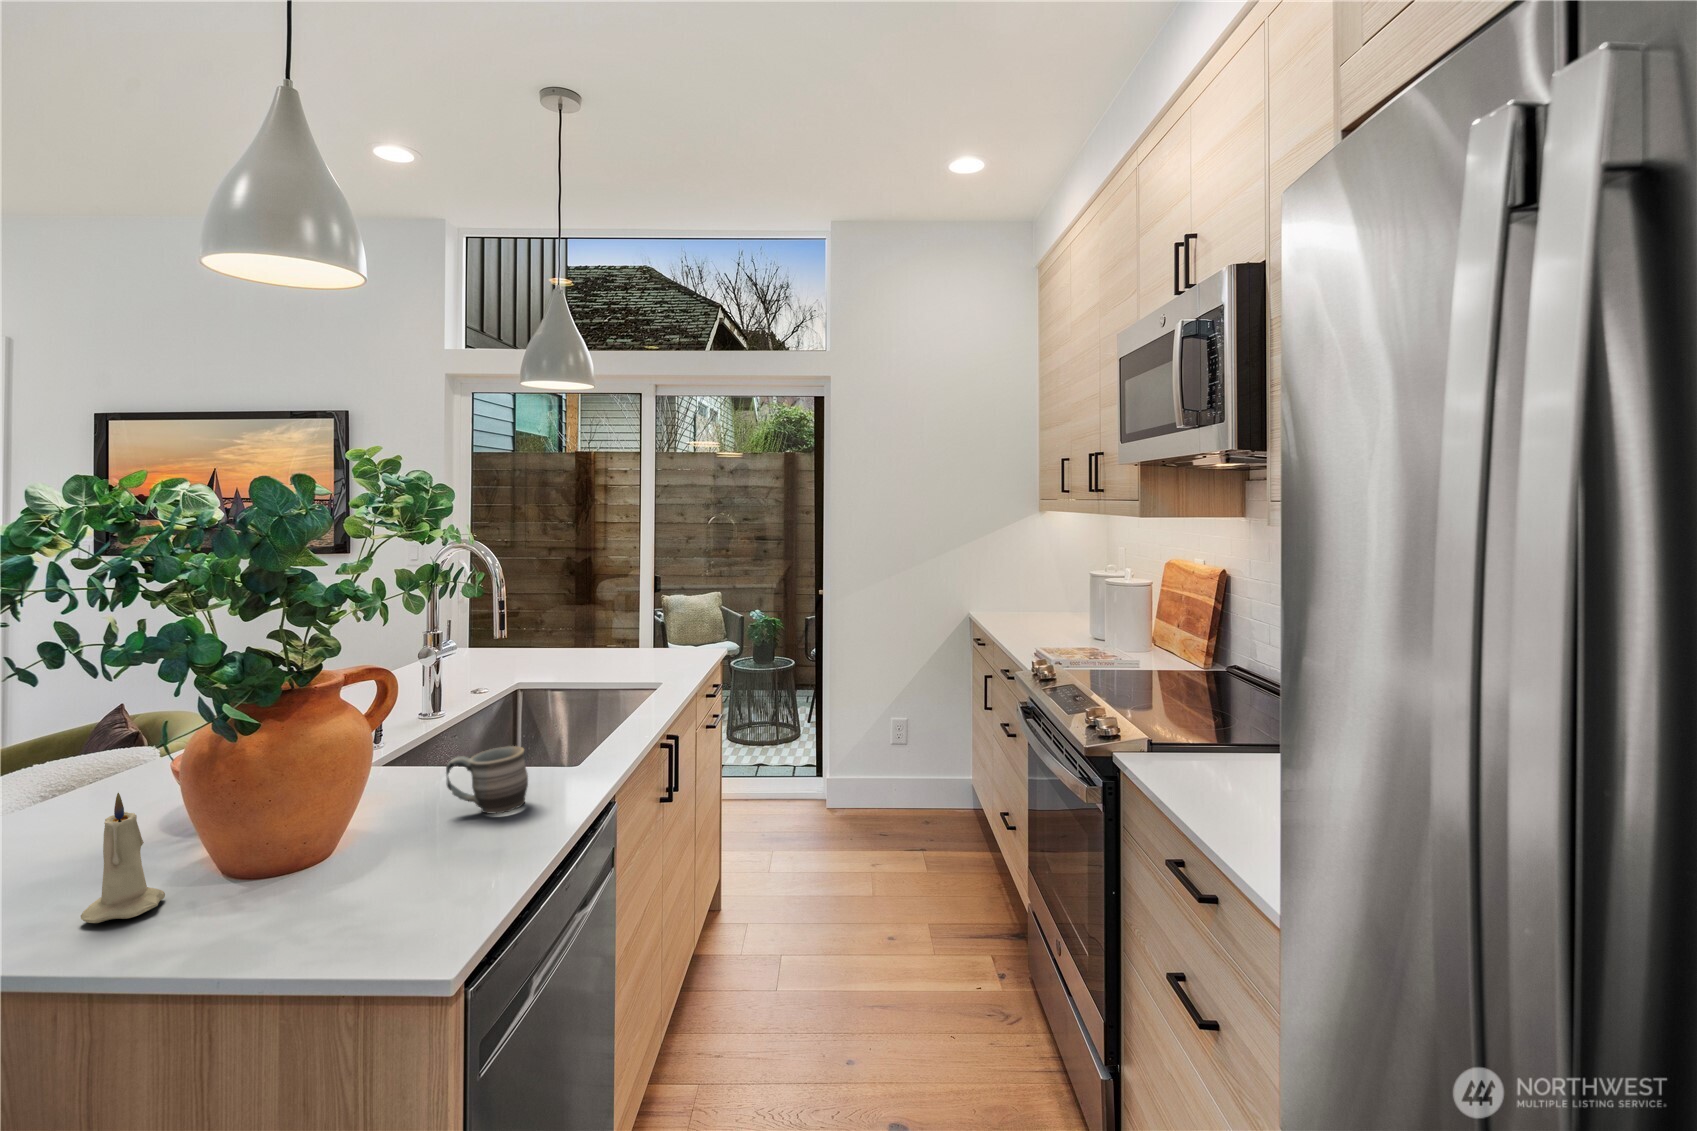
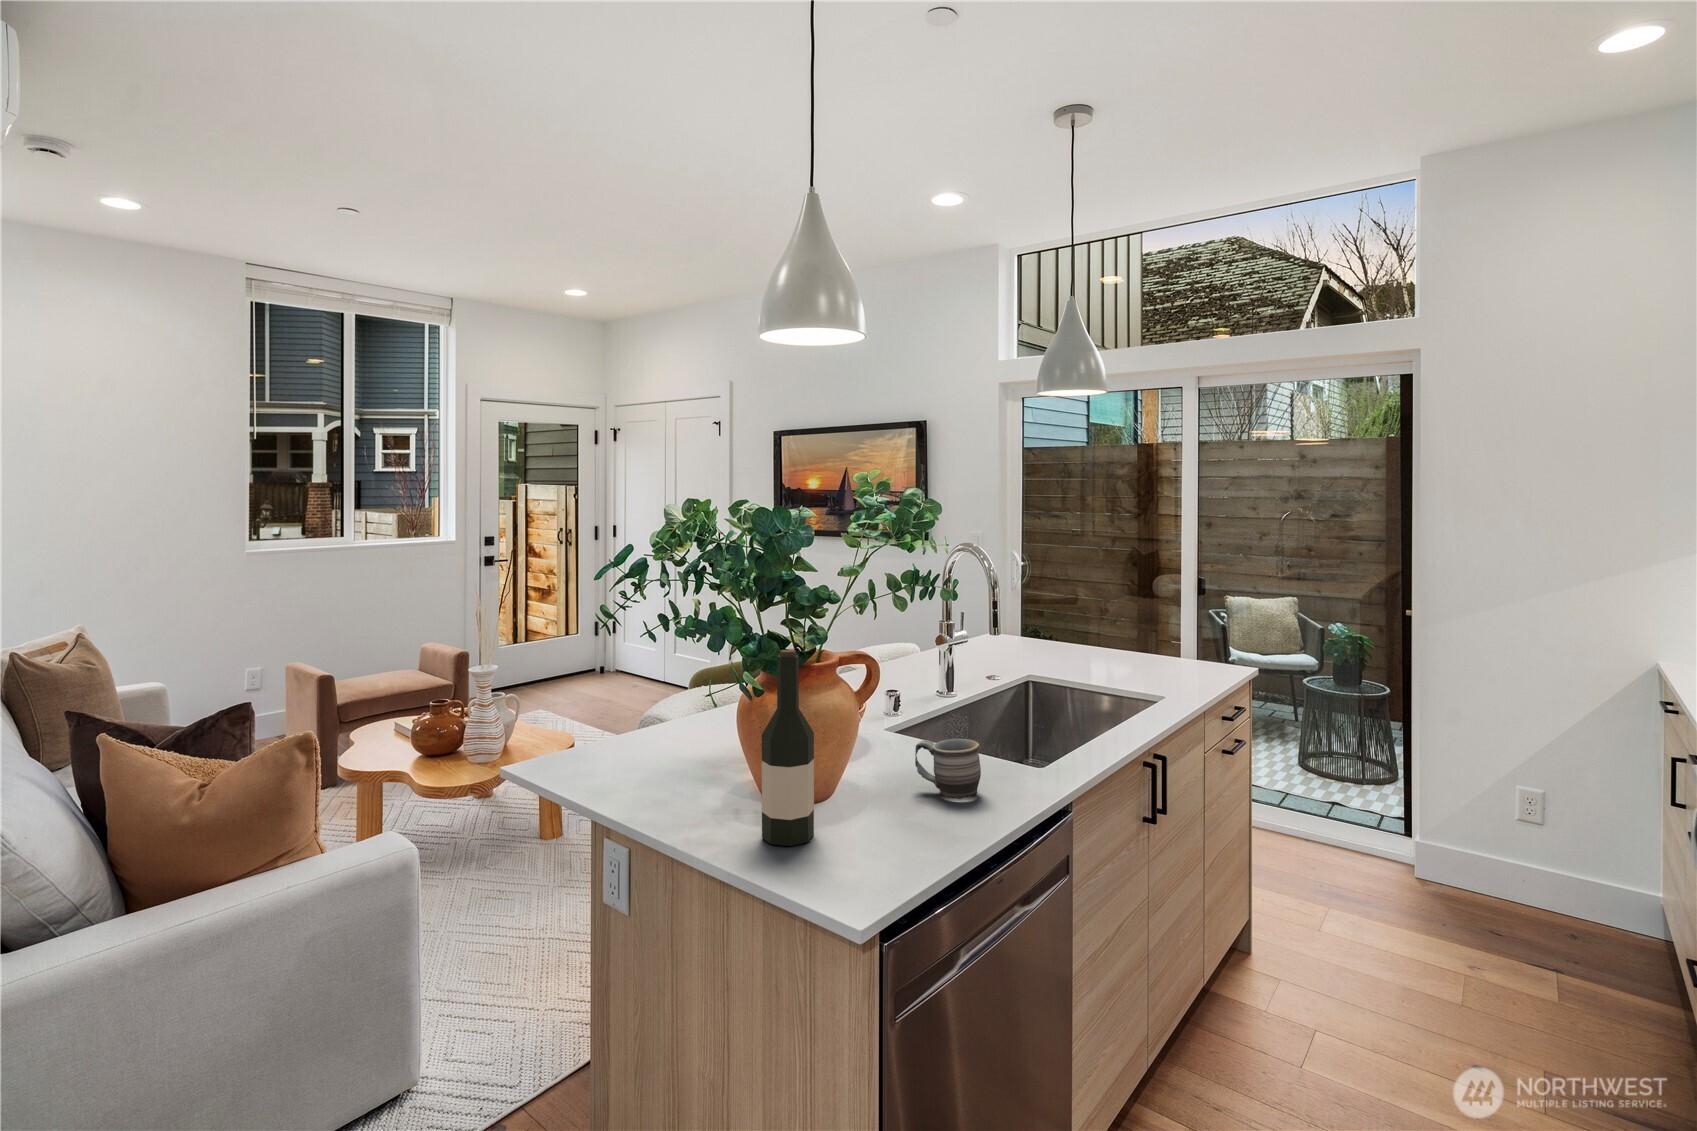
wine bottle: none [263,665,347,920] -> present [762,649,814,846]
candle: present [81,793,165,923] -> none [670,721,717,811]

